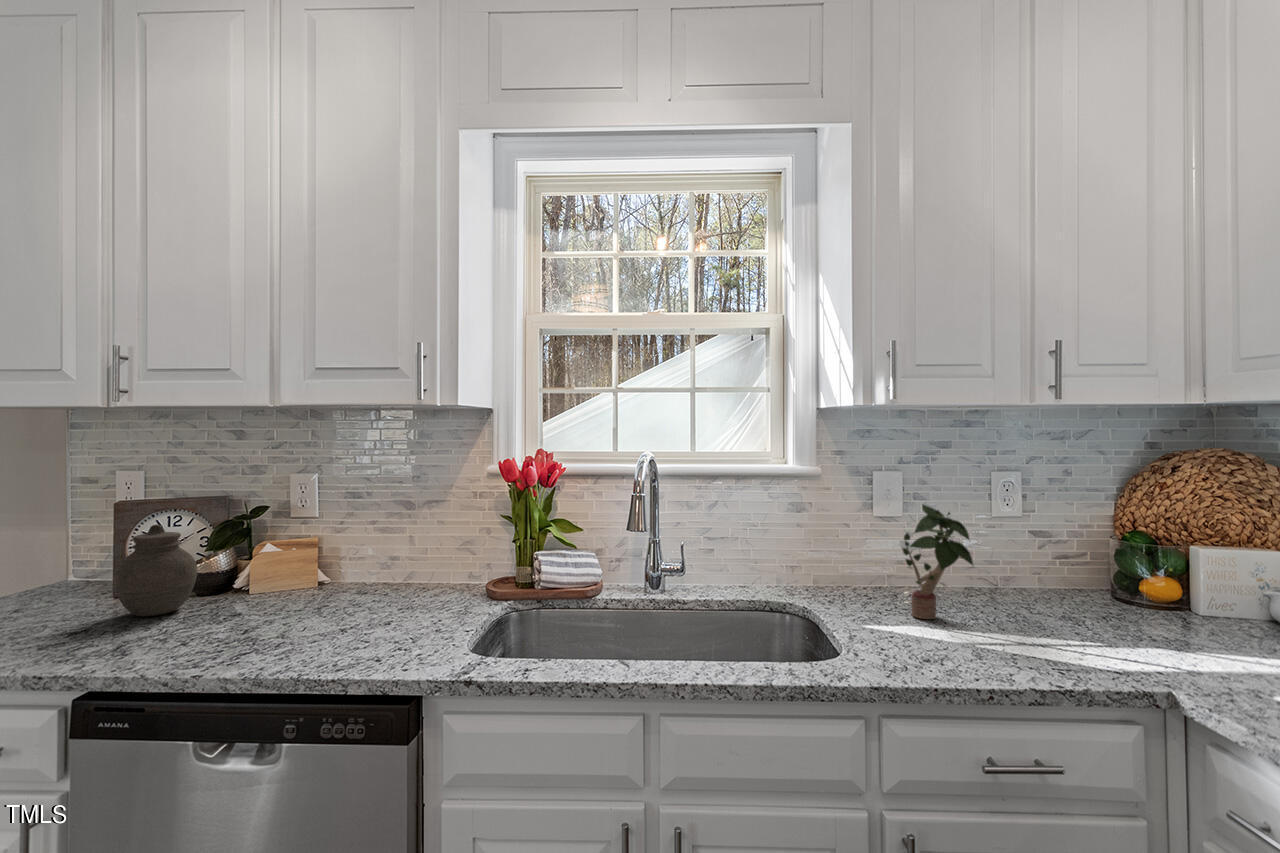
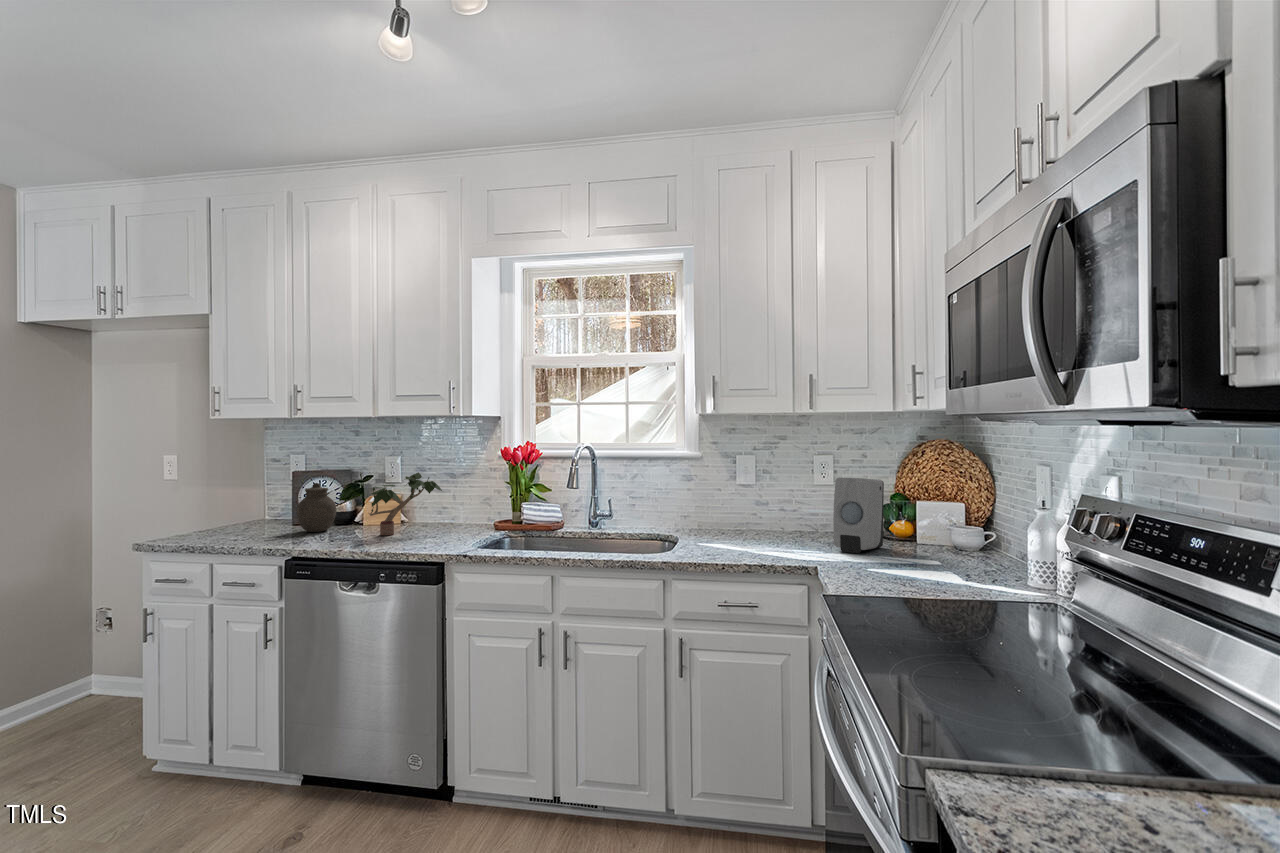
potted plant: present [903,504,973,619] -> present [370,472,442,535]
soap dispenser: none [1100,512,1187,645] -> present [833,477,884,553]

